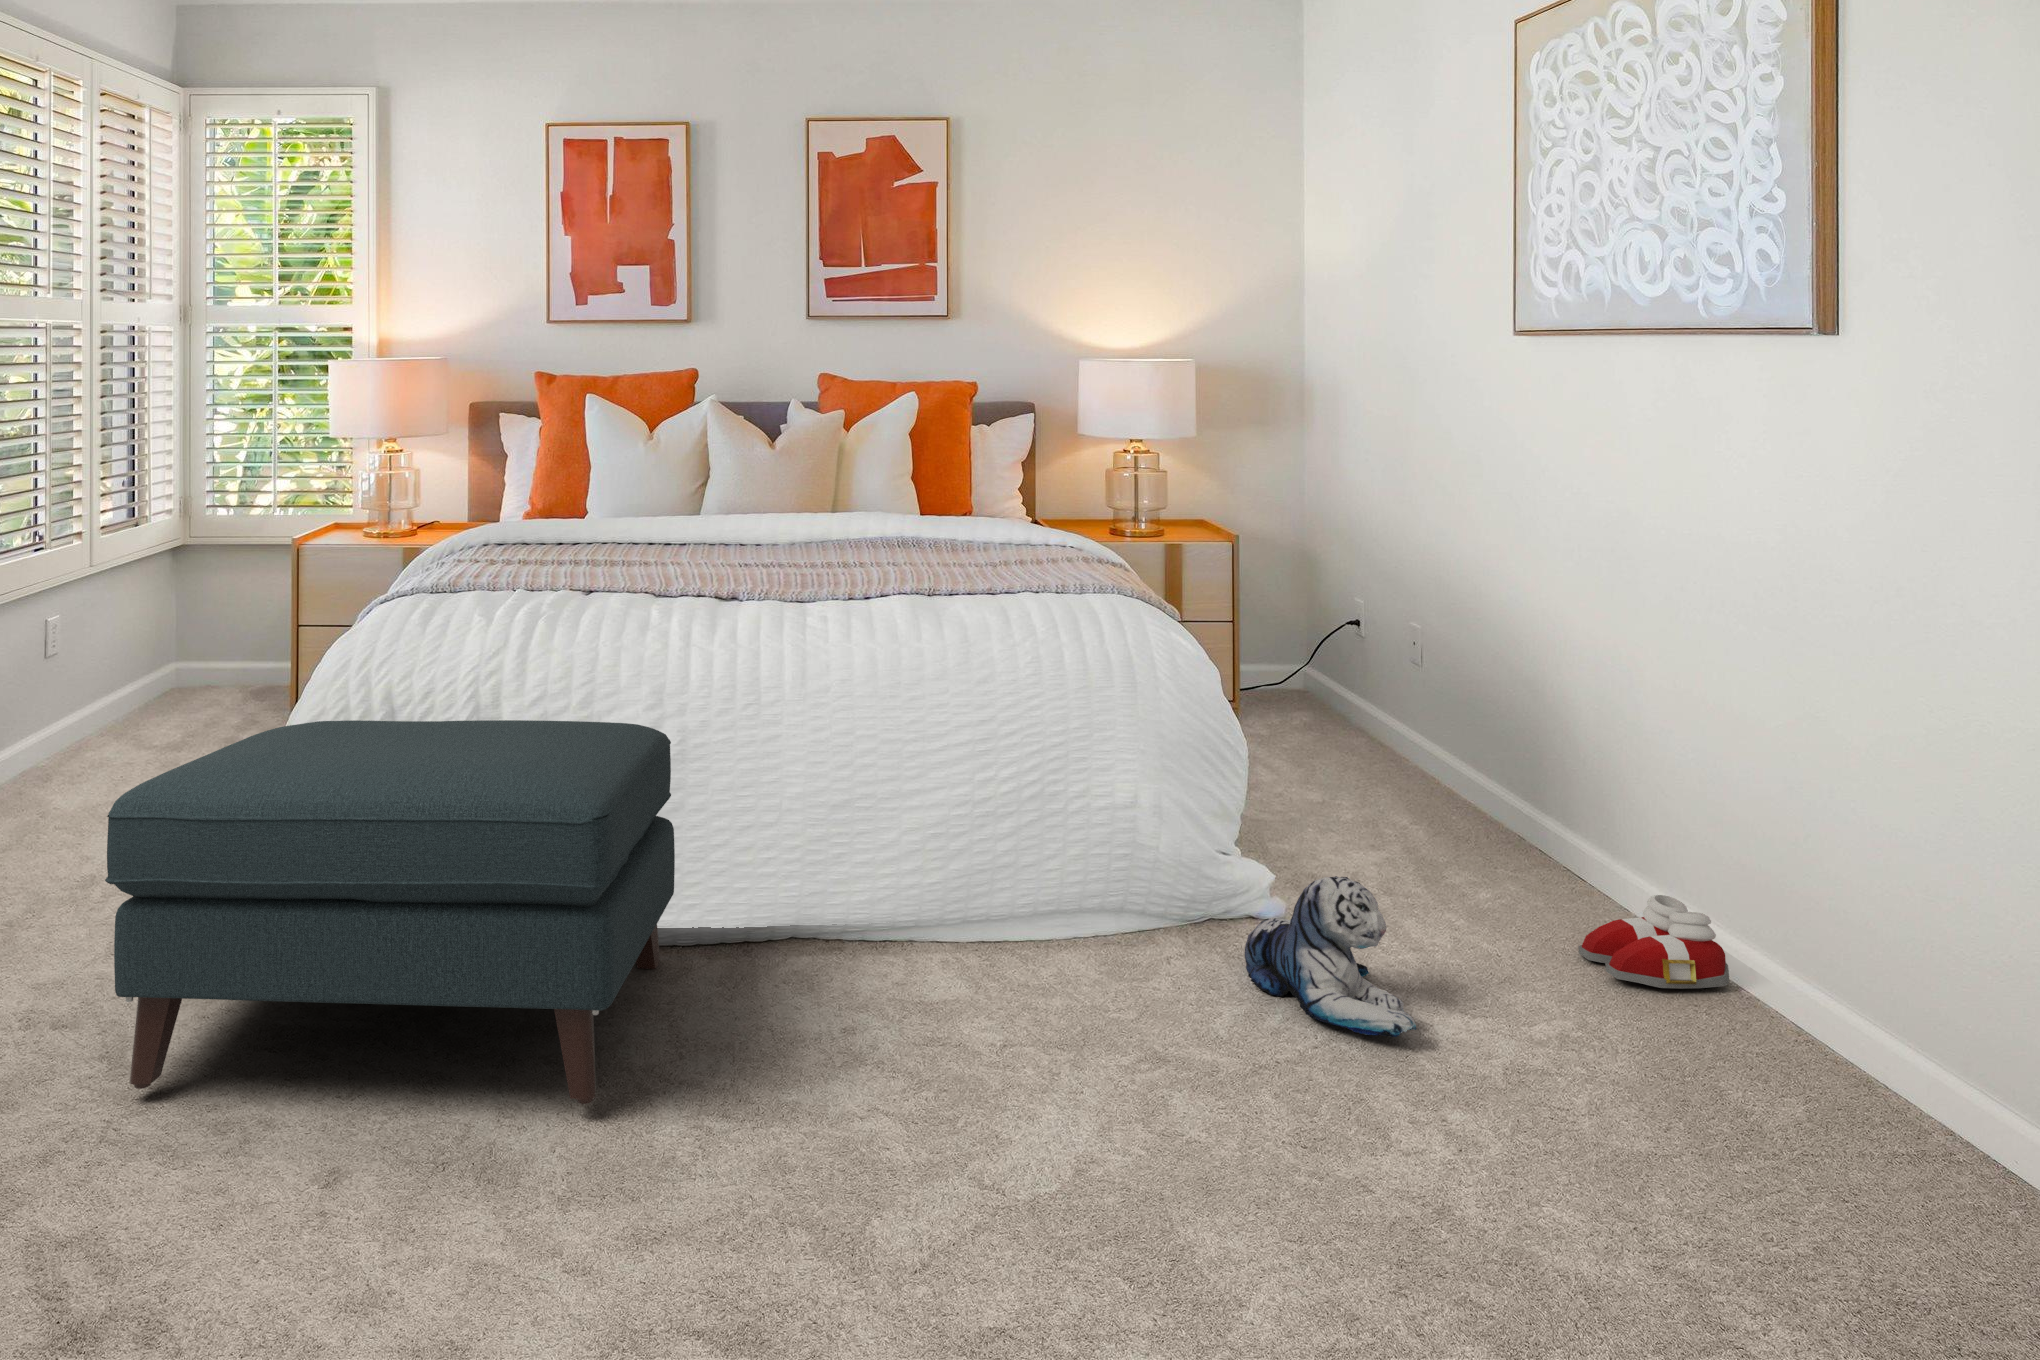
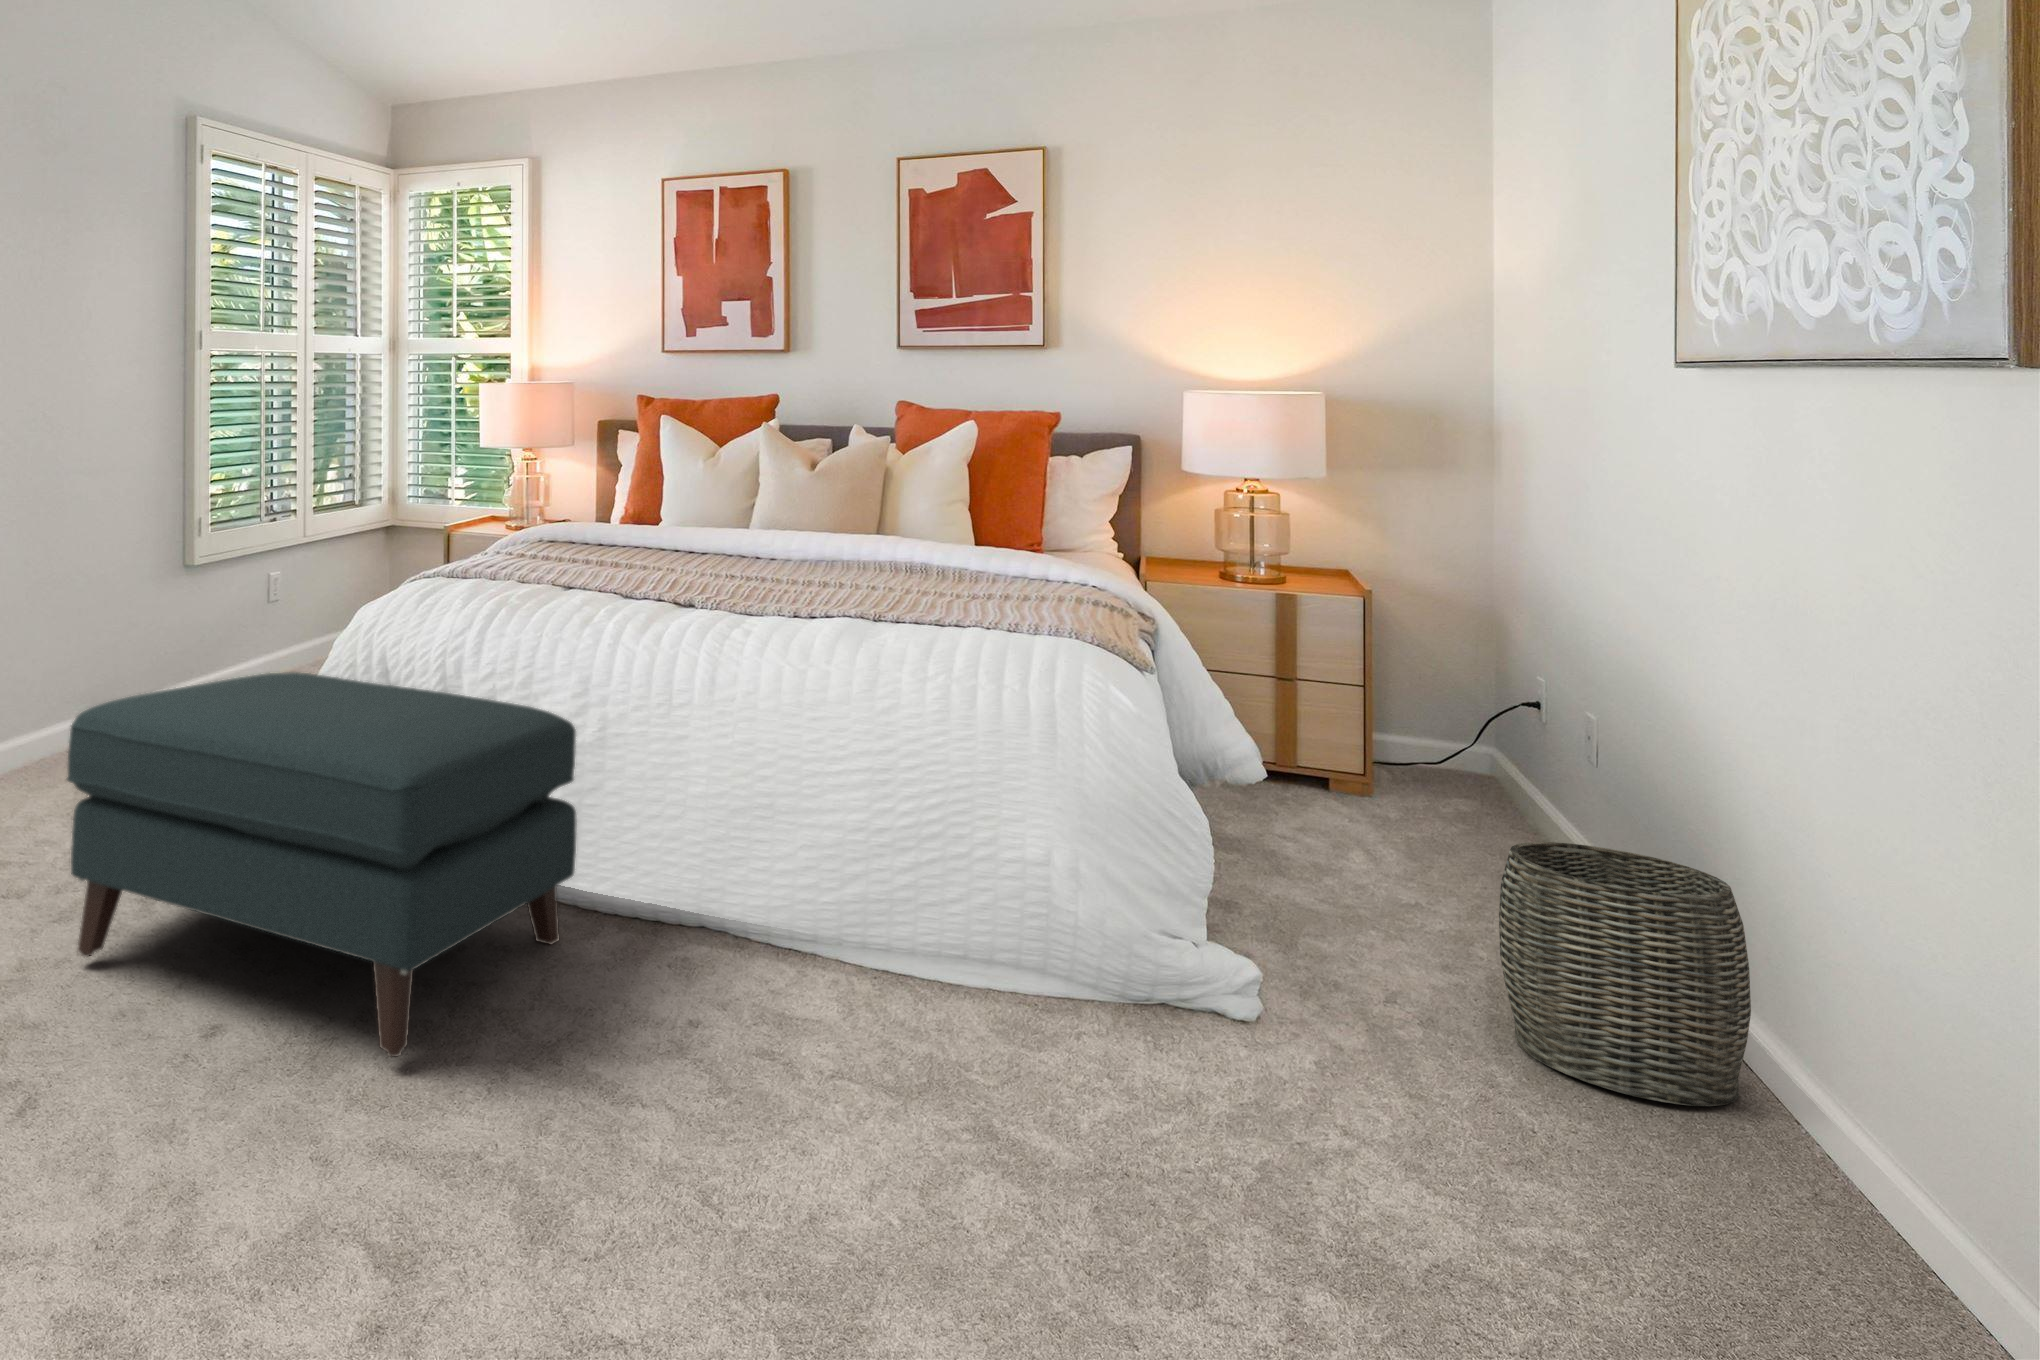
woven basket: none [1435,721,1602,908] -> present [1499,842,1751,1106]
plush toy: present [1245,876,1416,1037] -> none [1169,995,1343,1211]
slippers: present [1578,895,1729,988] -> none [1665,1117,1905,1271]

